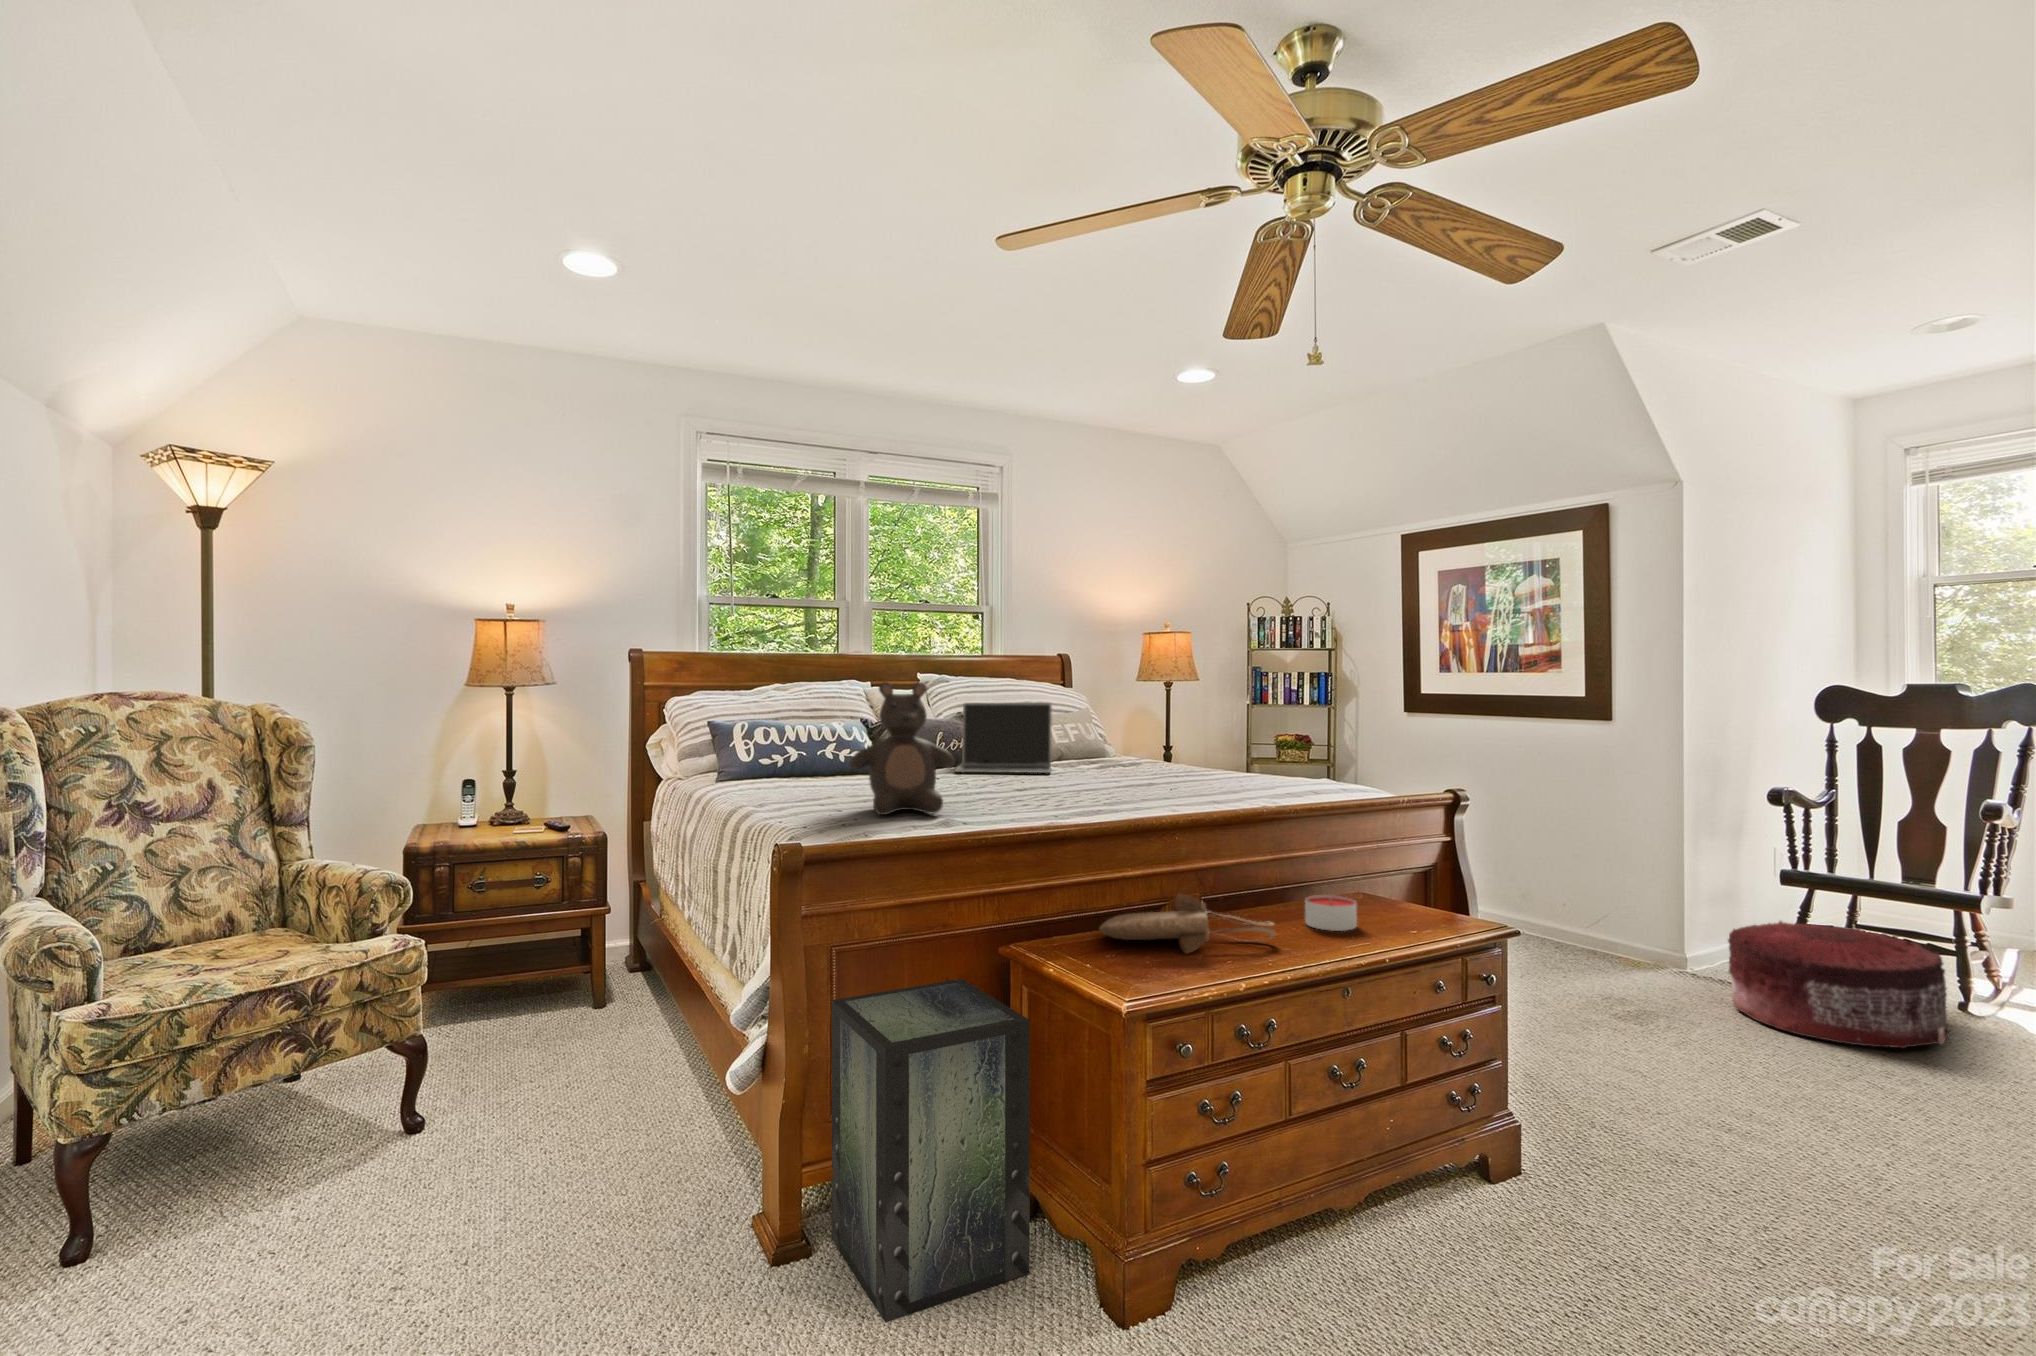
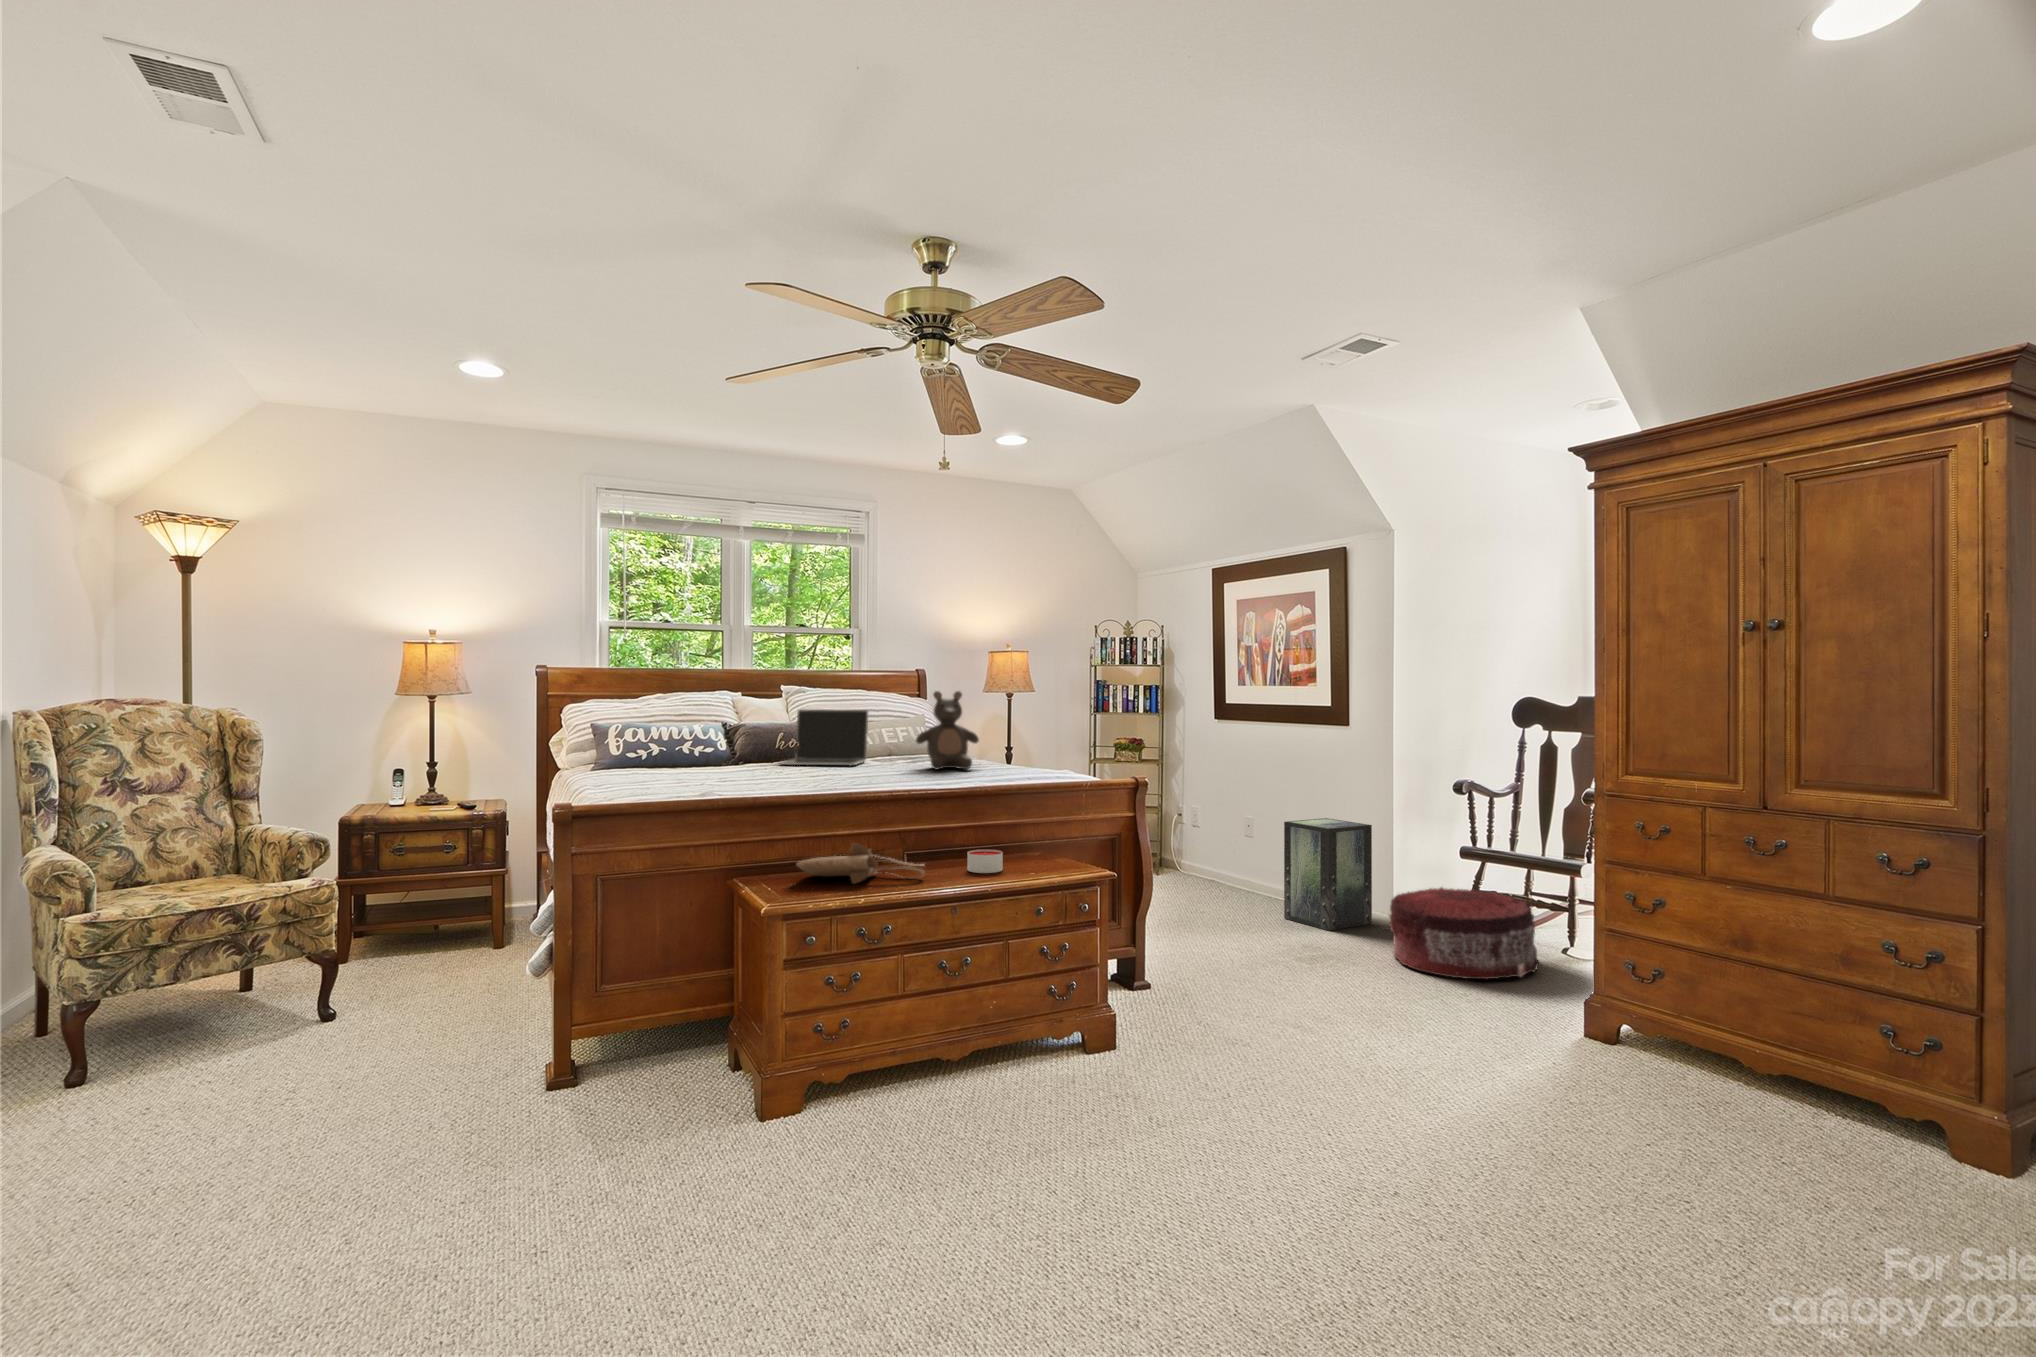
teddy bear: present [850,682,955,815] -> present [916,691,979,769]
storage box: present [832,979,1030,1323] -> present [1284,818,1372,931]

